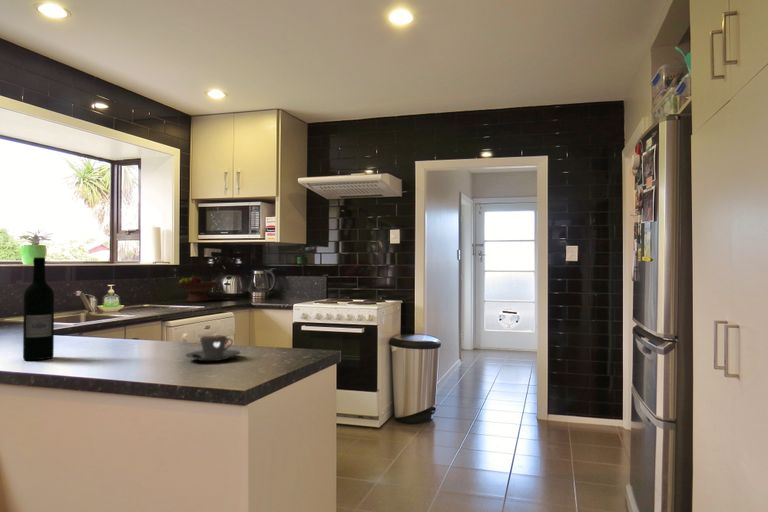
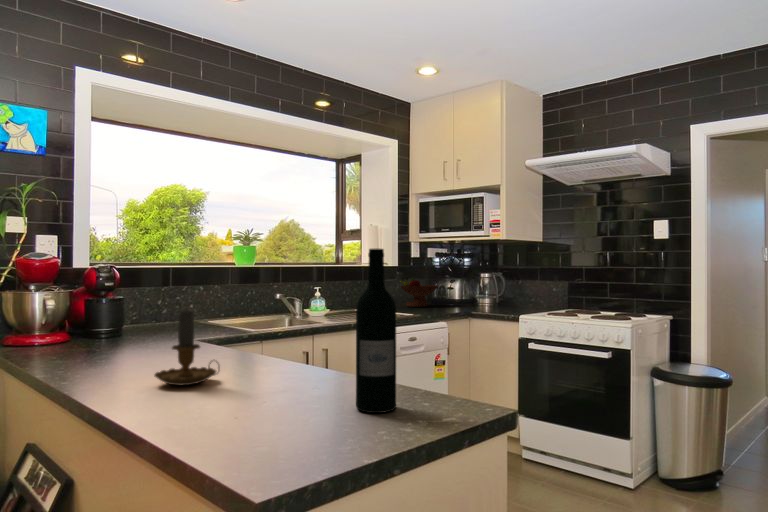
wine bottle: present [23,257,54,360] -> present [356,249,396,413]
candle: none [81,297,143,358] -> present [155,310,220,386]
coffee cup: present [186,335,240,361] -> none [241,369,320,409]

